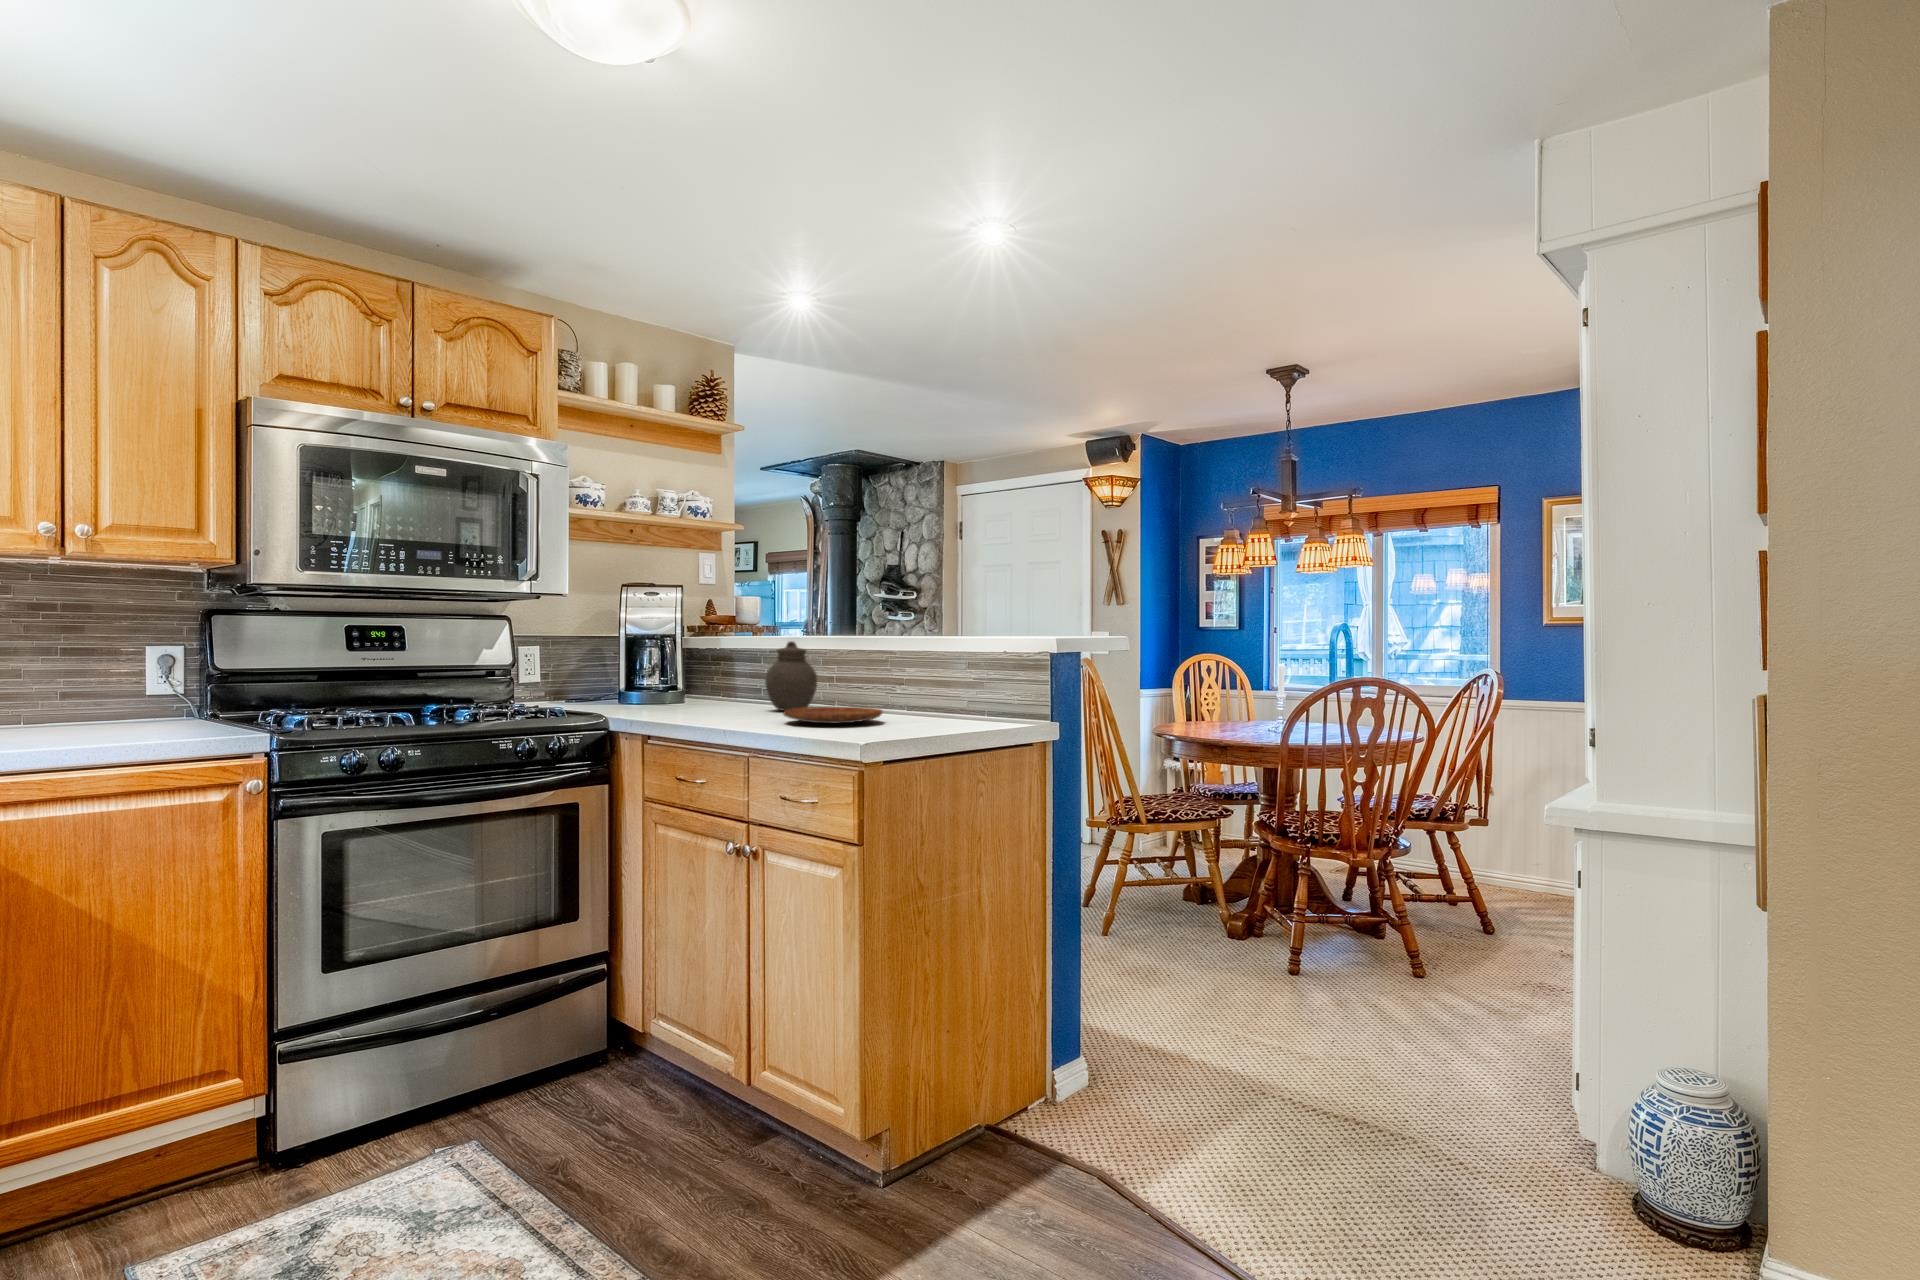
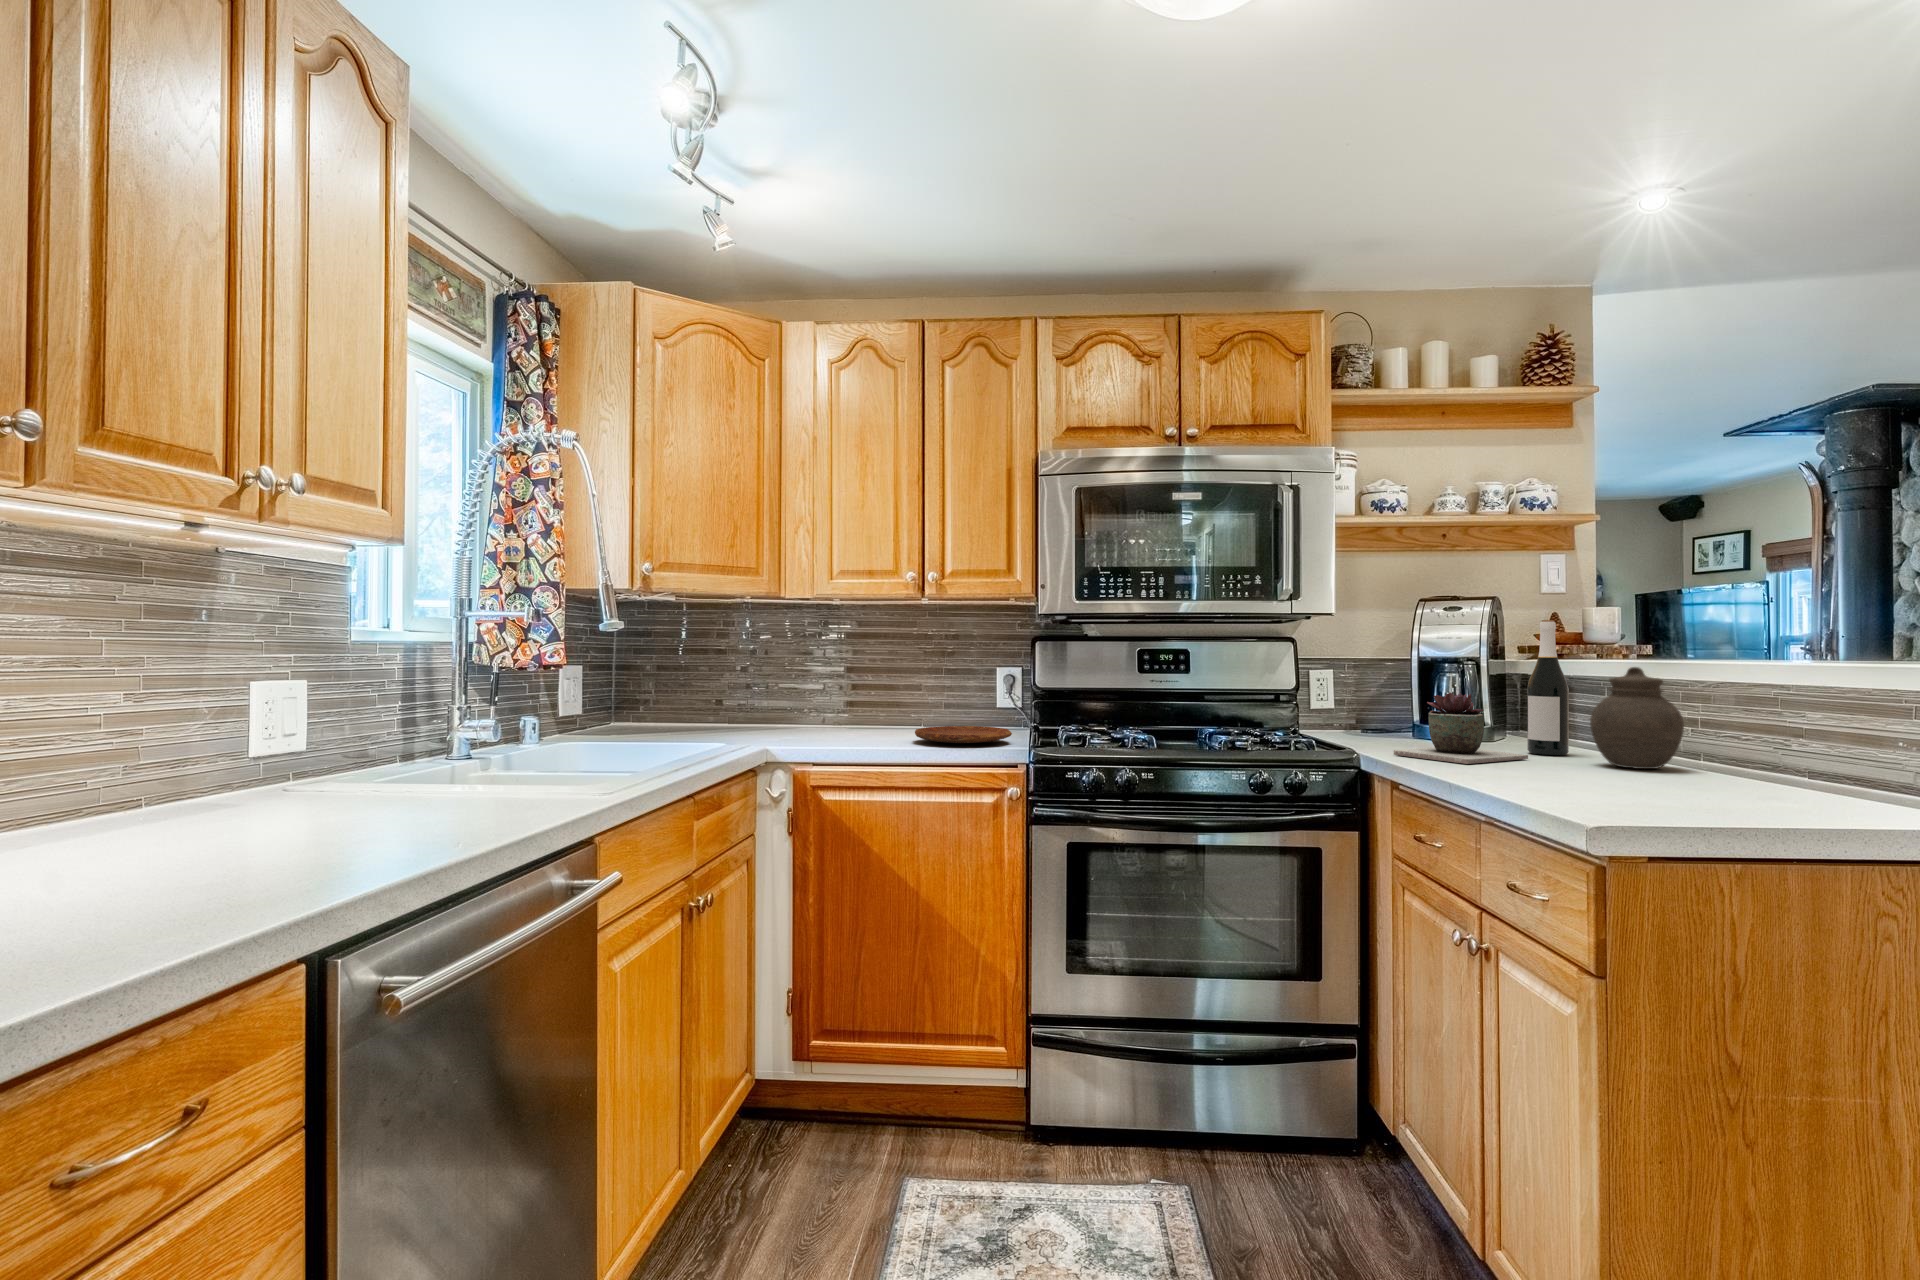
wine bottle: none [718,607,744,708] -> present [1527,620,1569,755]
succulent plant: none [636,663,726,717] -> present [1393,692,1528,764]
tray: present [783,706,883,723] -> present [915,726,1012,743]

